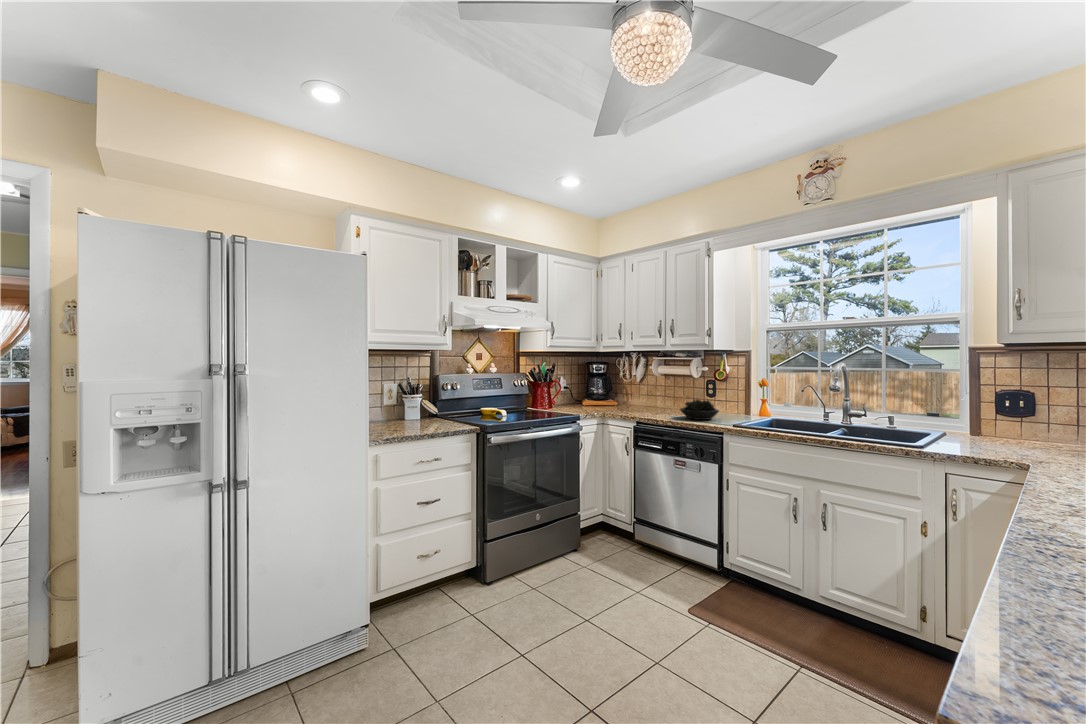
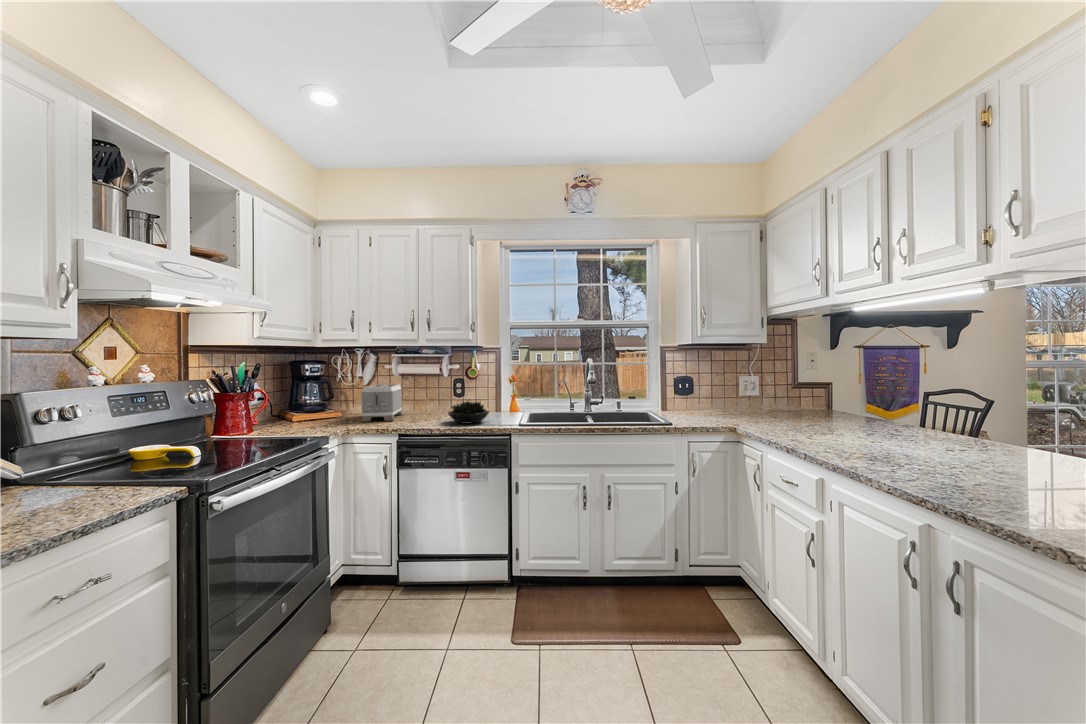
toaster: none [620,382,661,411] -> present [361,384,403,422]

